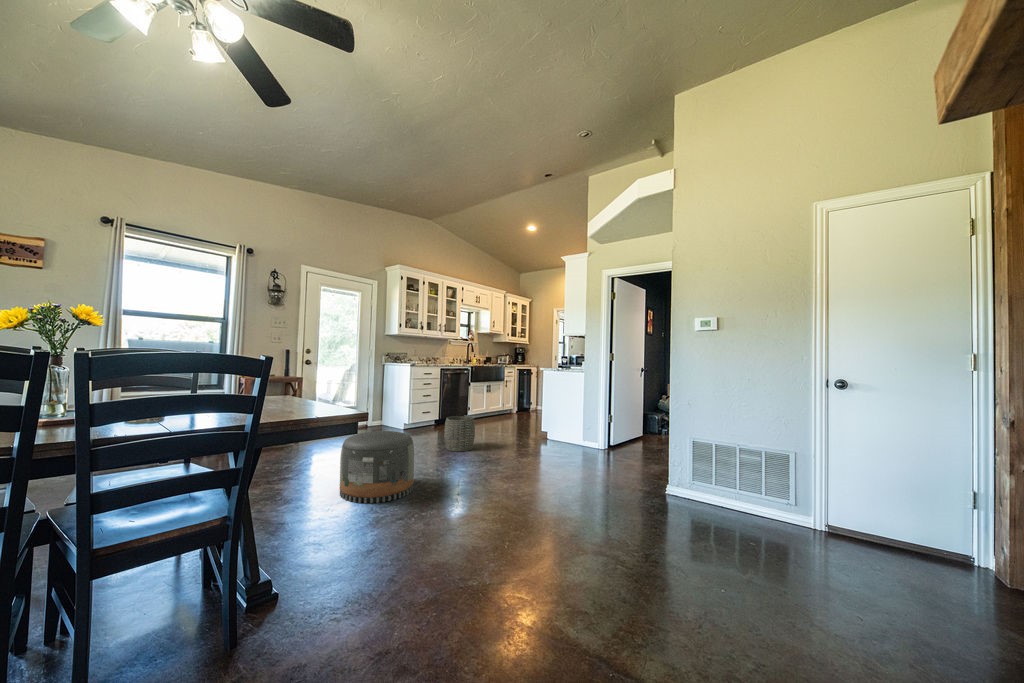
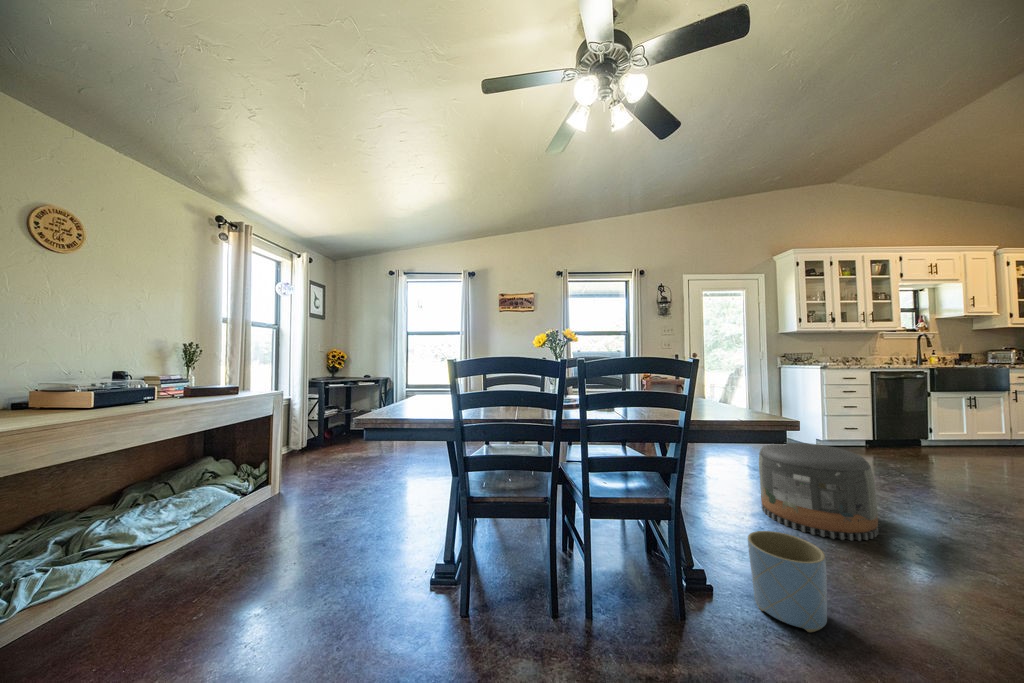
woven basket: present [444,416,475,451] -> none [906,436,978,492]
planter: none [309,505,362,573] -> present [748,531,827,632]

